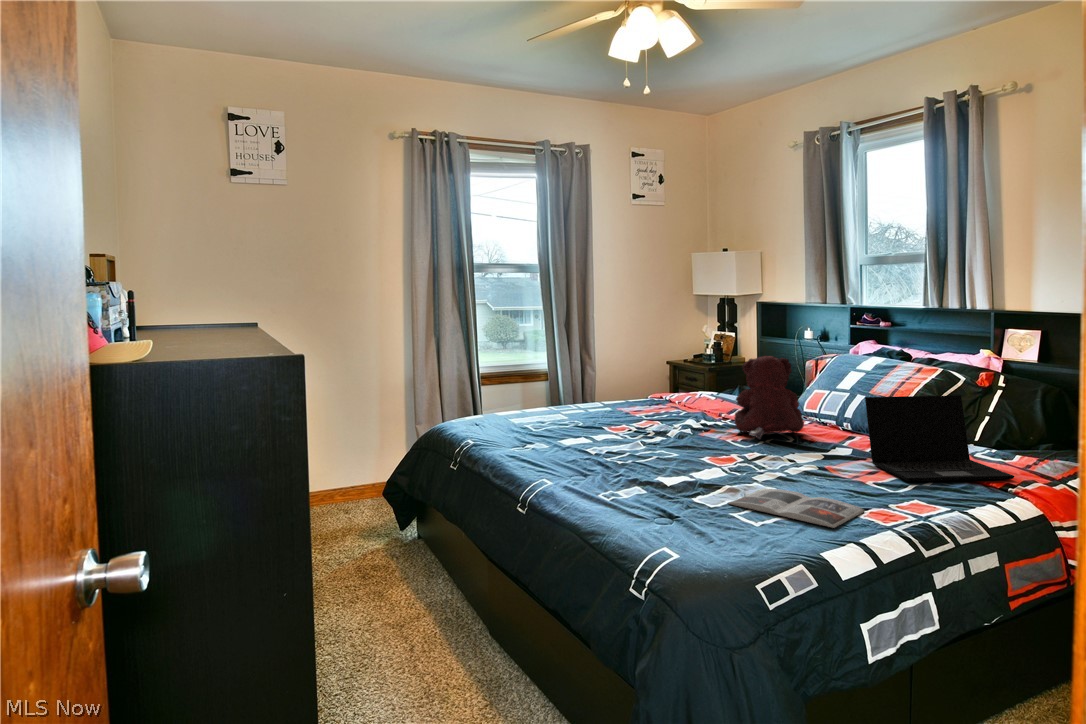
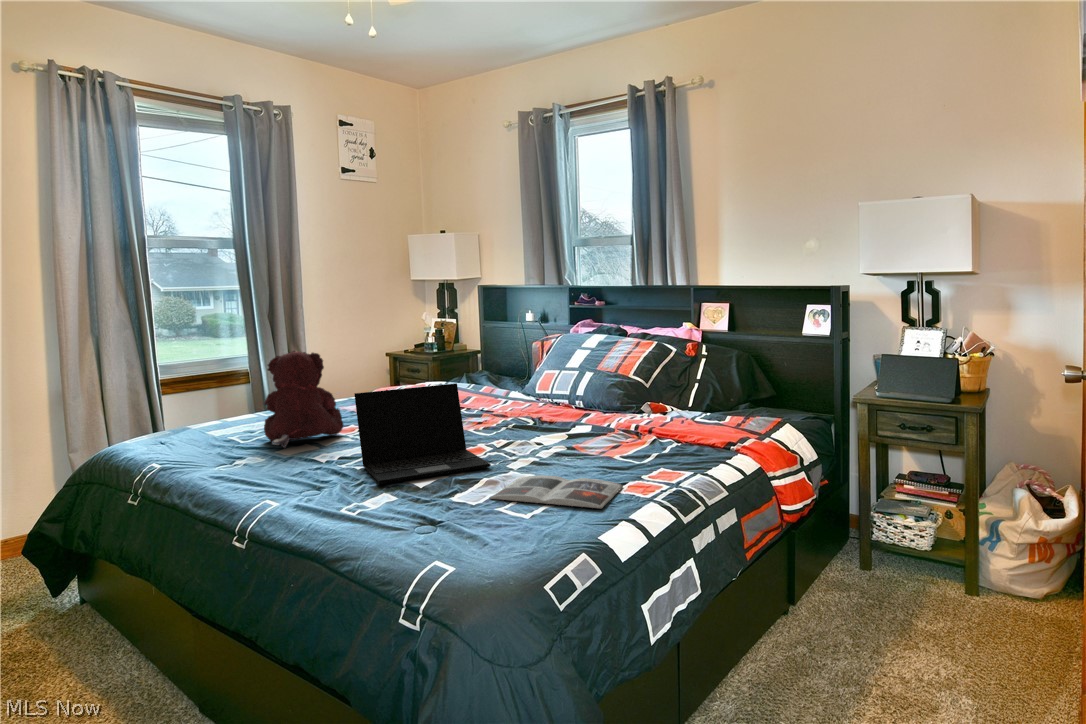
teddy bear: present [734,355,804,439] -> present [264,351,344,448]
laptop: present [865,395,1014,481] -> present [354,383,491,484]

